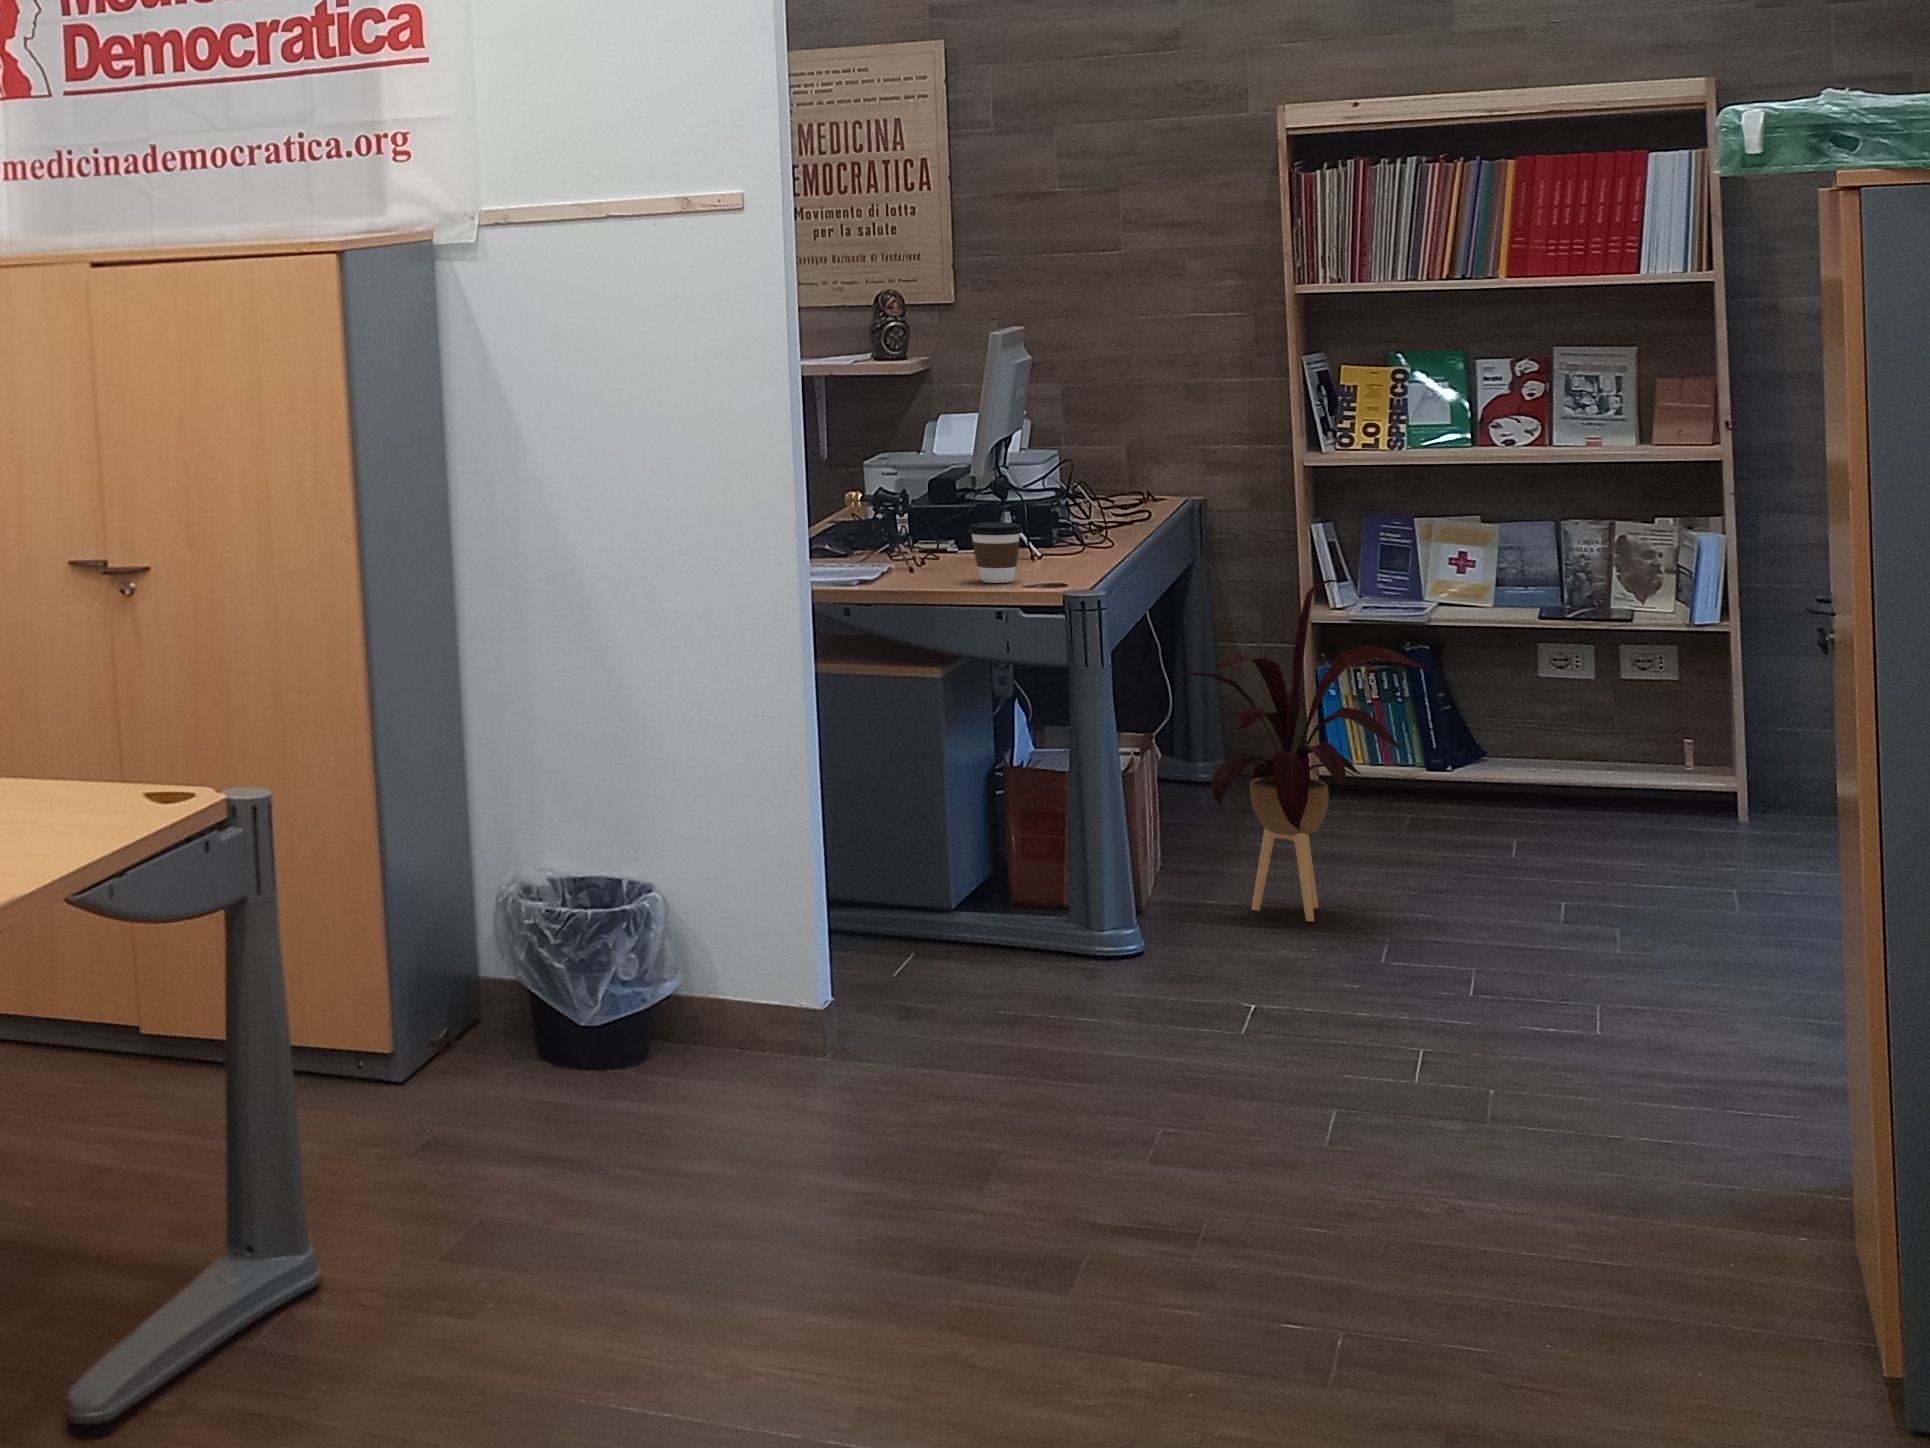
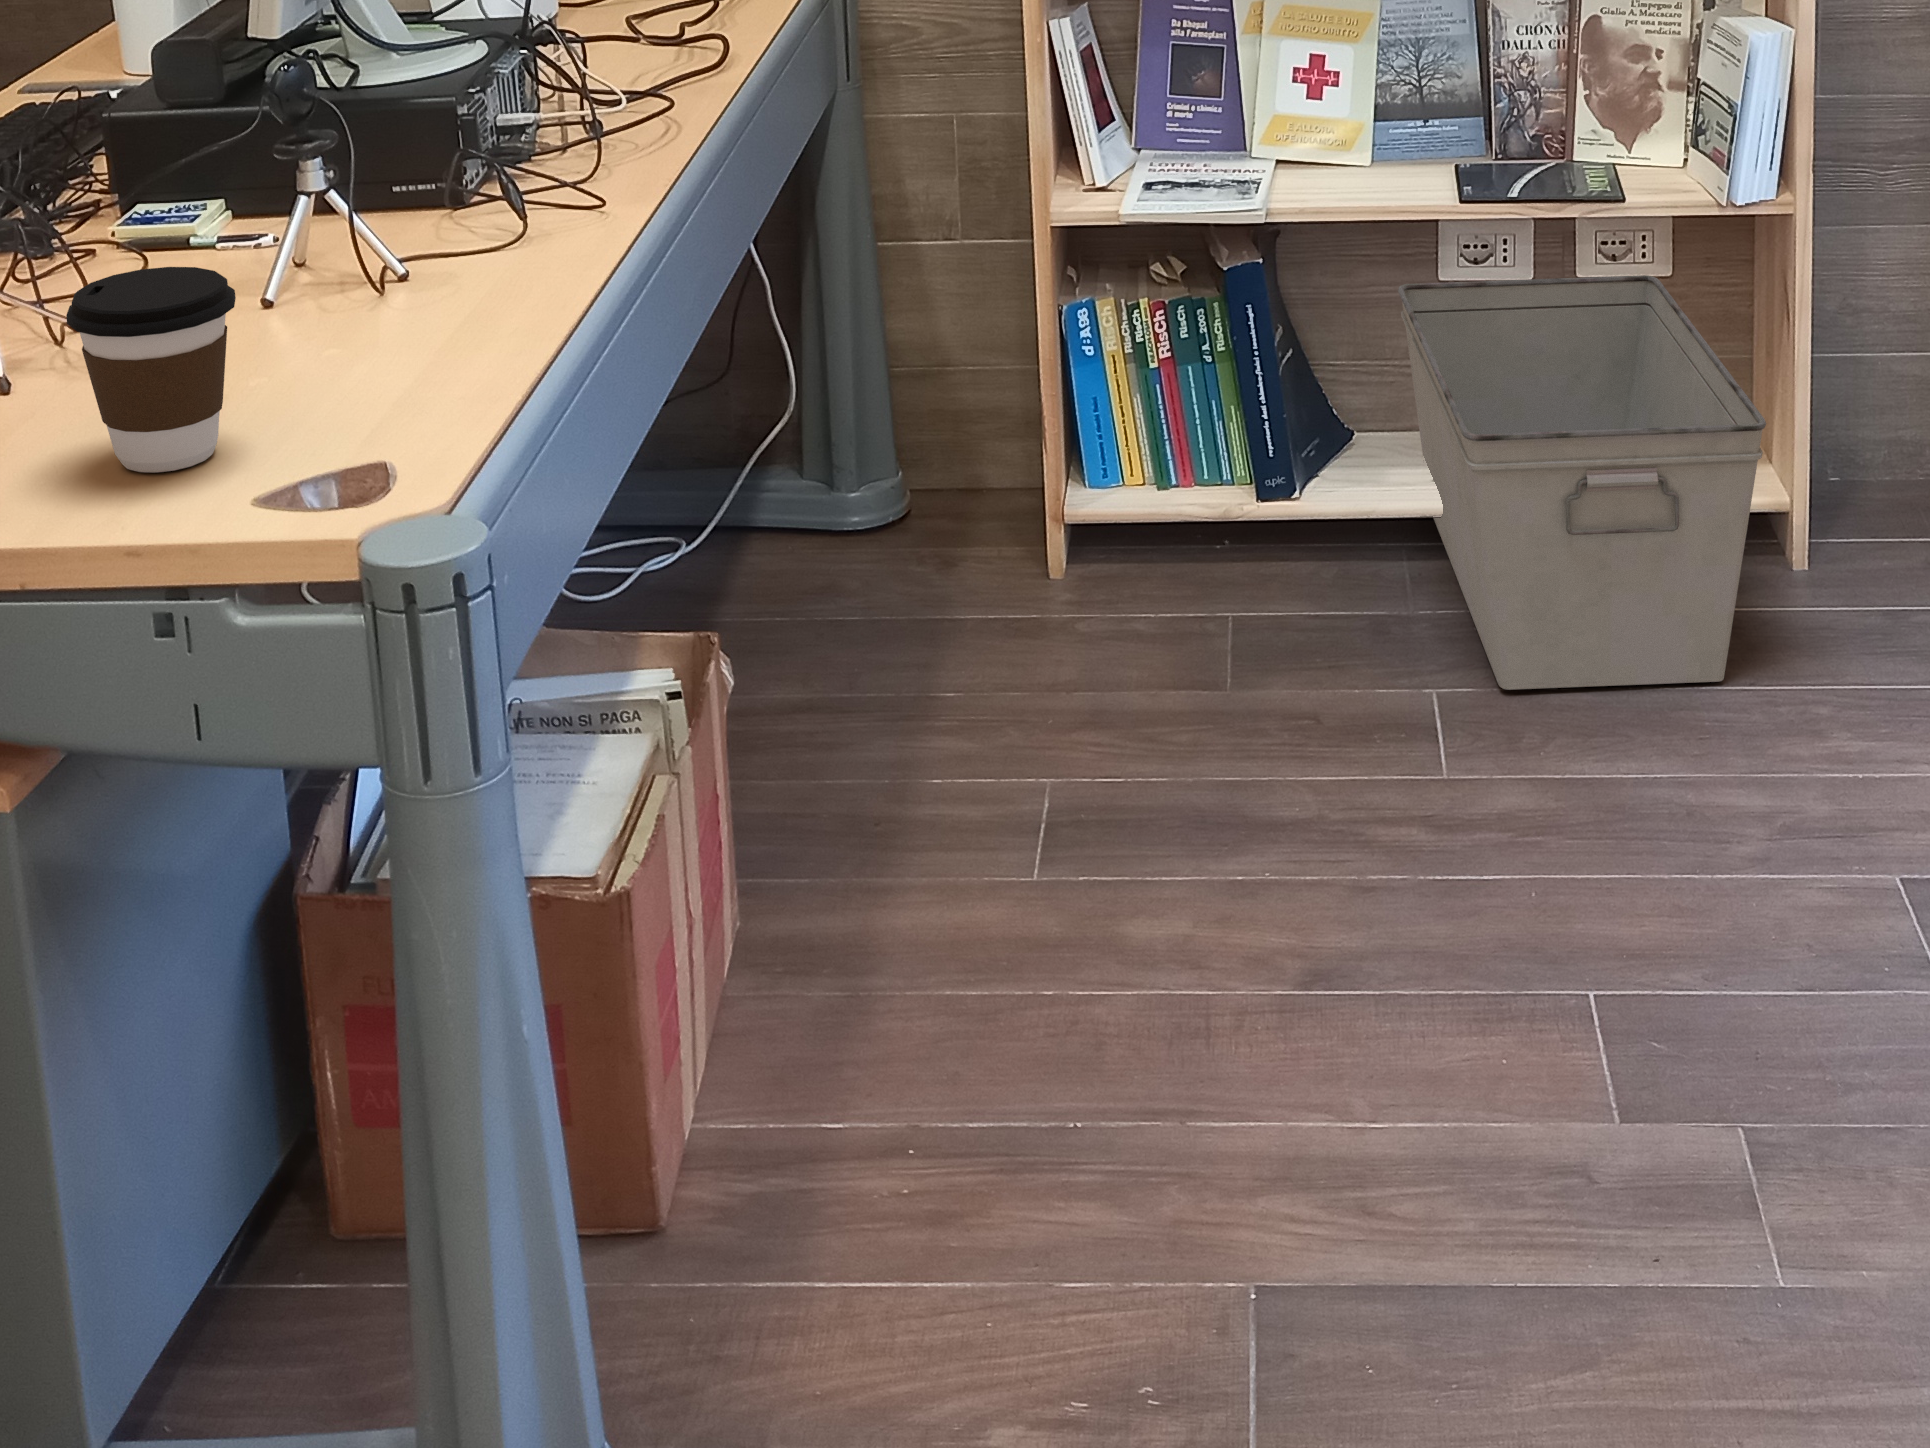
house plant: present [1169,579,1430,921] -> none [696,326,1329,1212]
storage bin: none [1510,671,1697,843] -> present [1398,275,1766,690]

